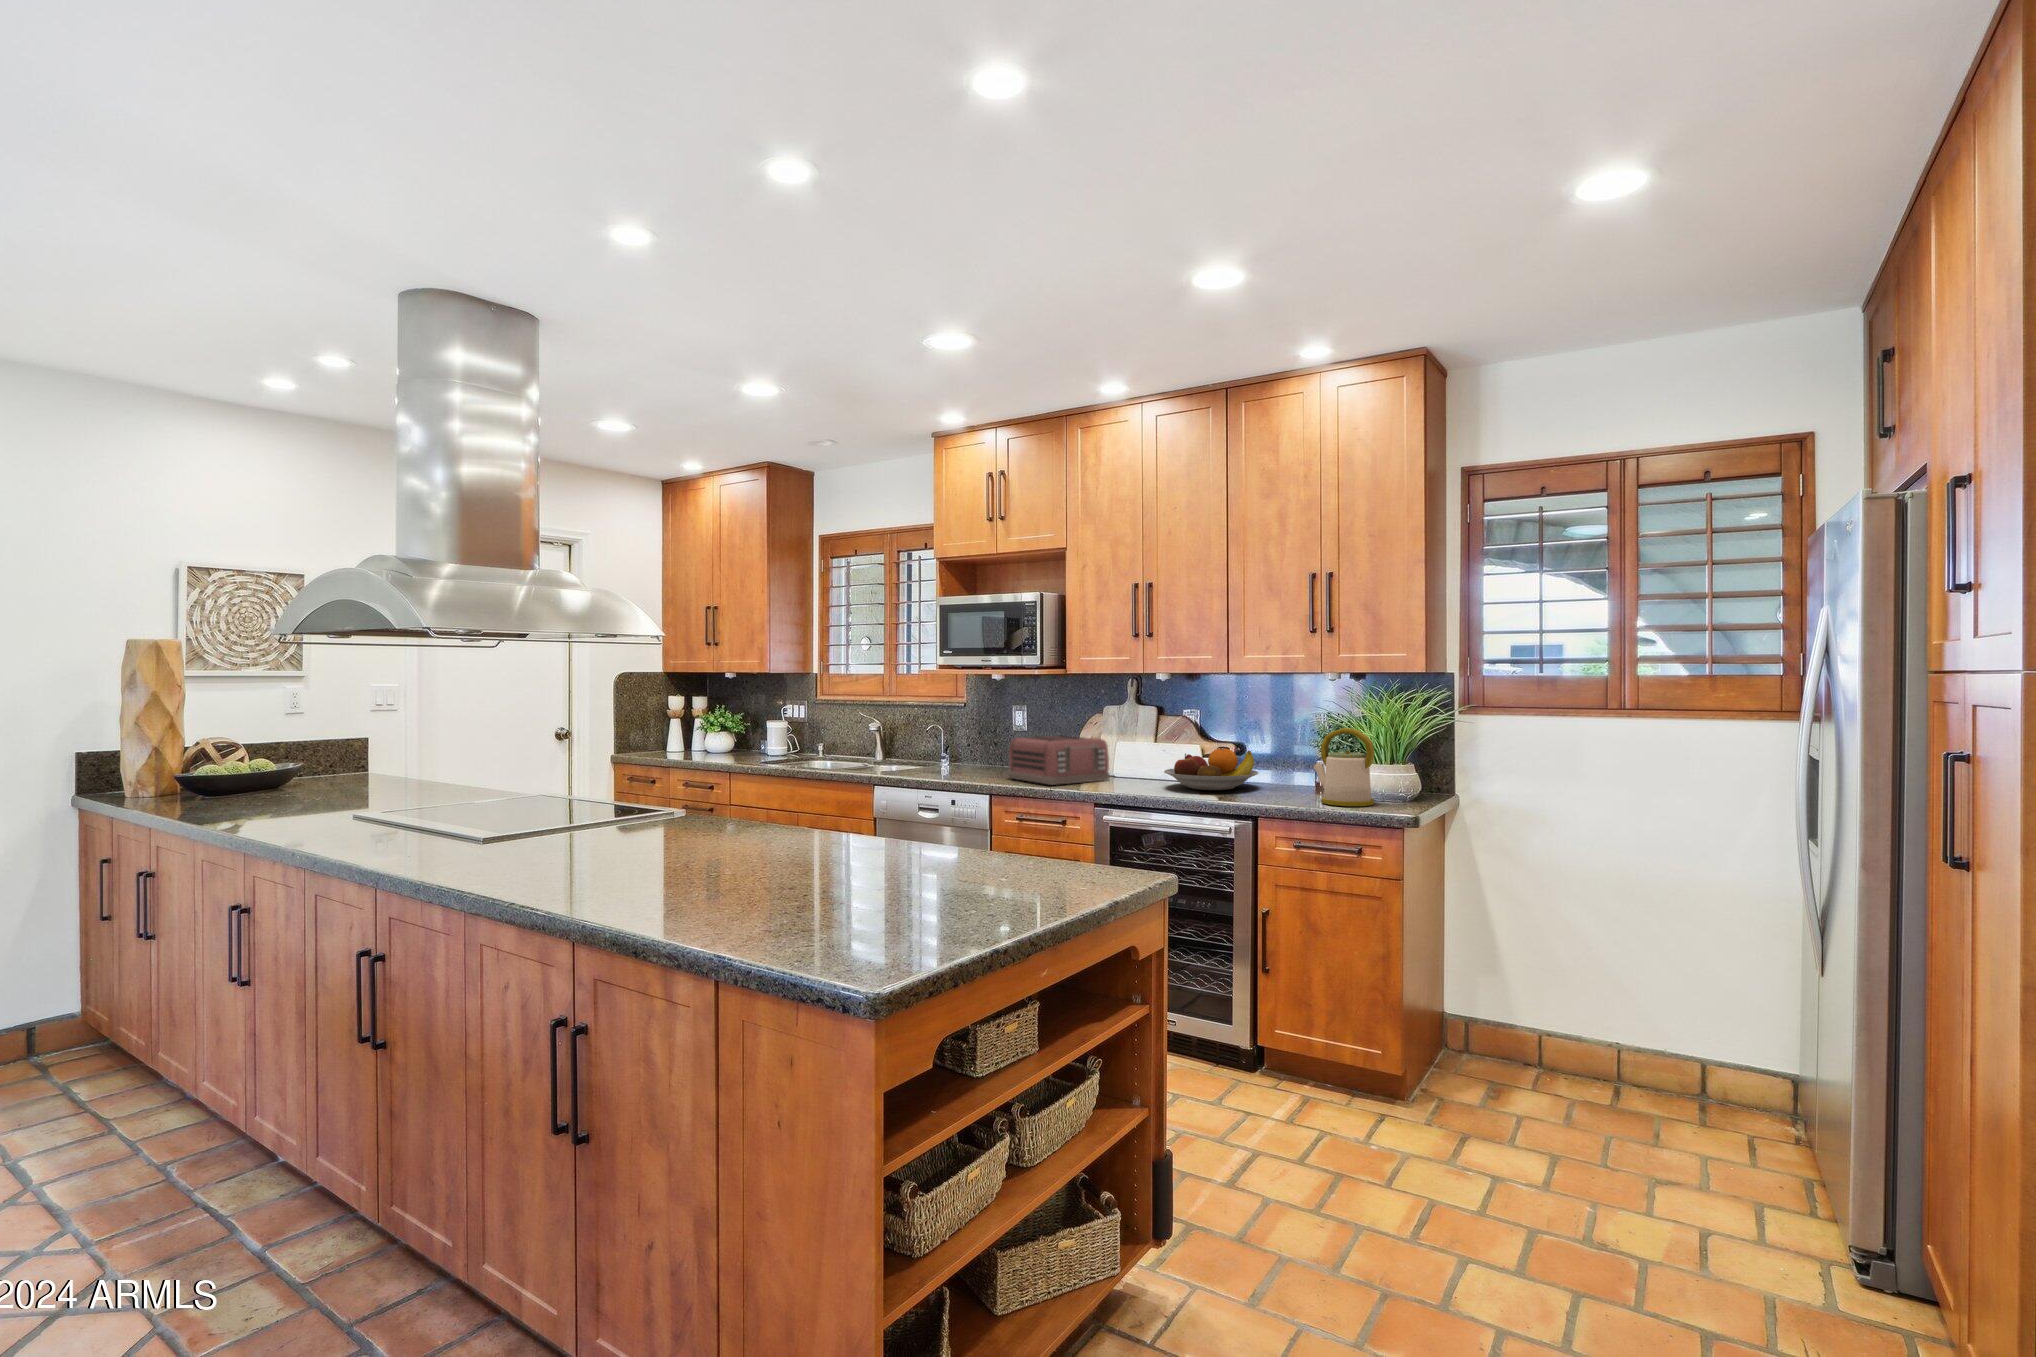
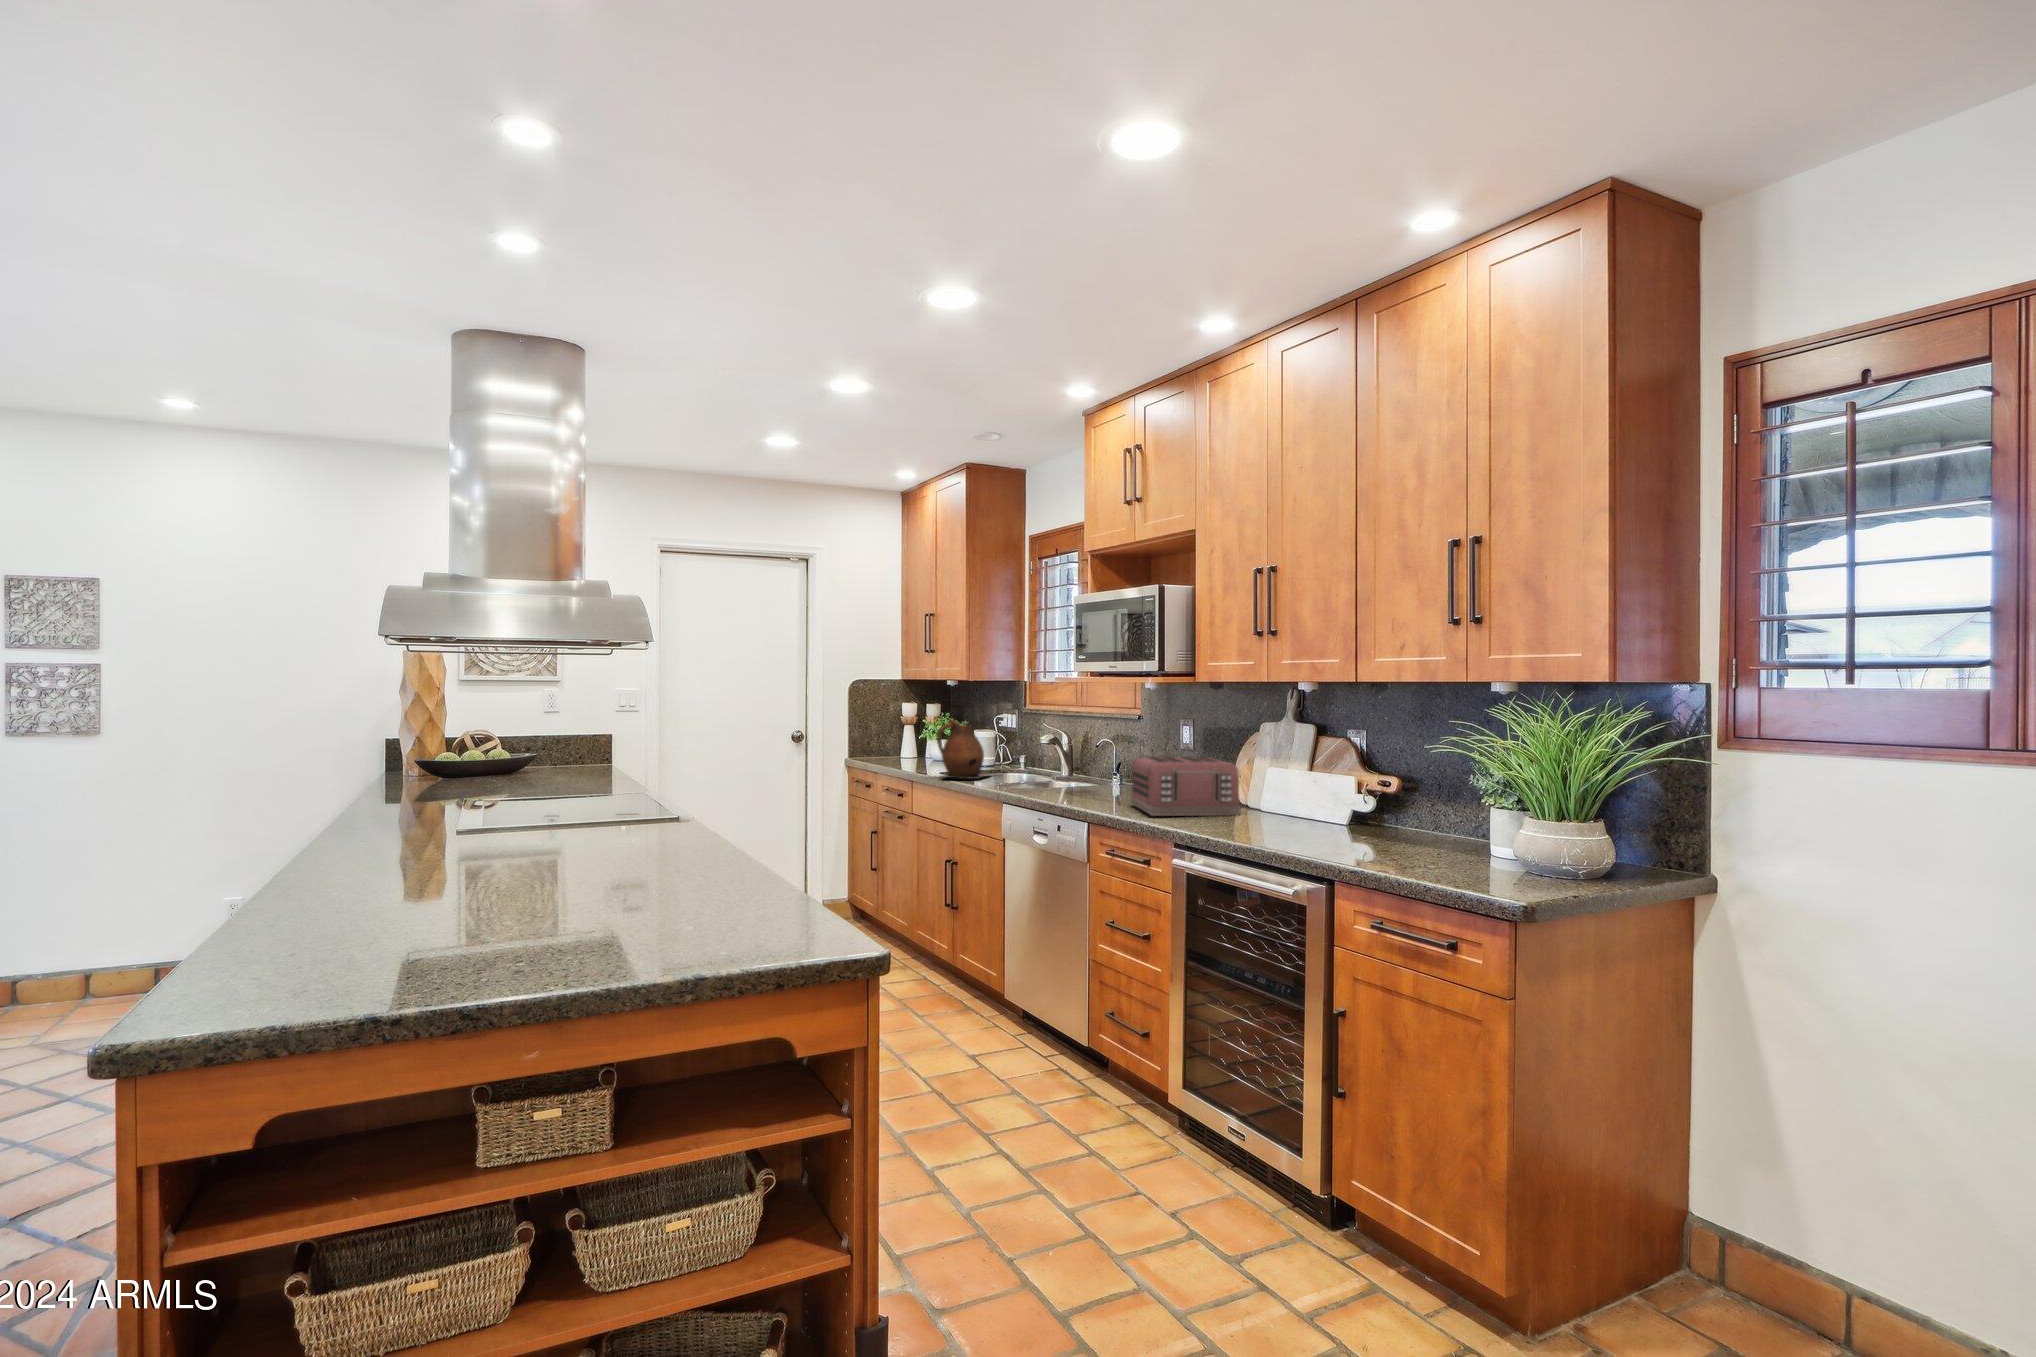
ceramic pitcher: none [760,709,807,767] -> present [937,718,987,779]
kettle: present [1314,728,1375,806] -> none [1426,760,1510,878]
fruit bowl: present [1164,748,1258,790] -> none [1272,782,1402,838]

